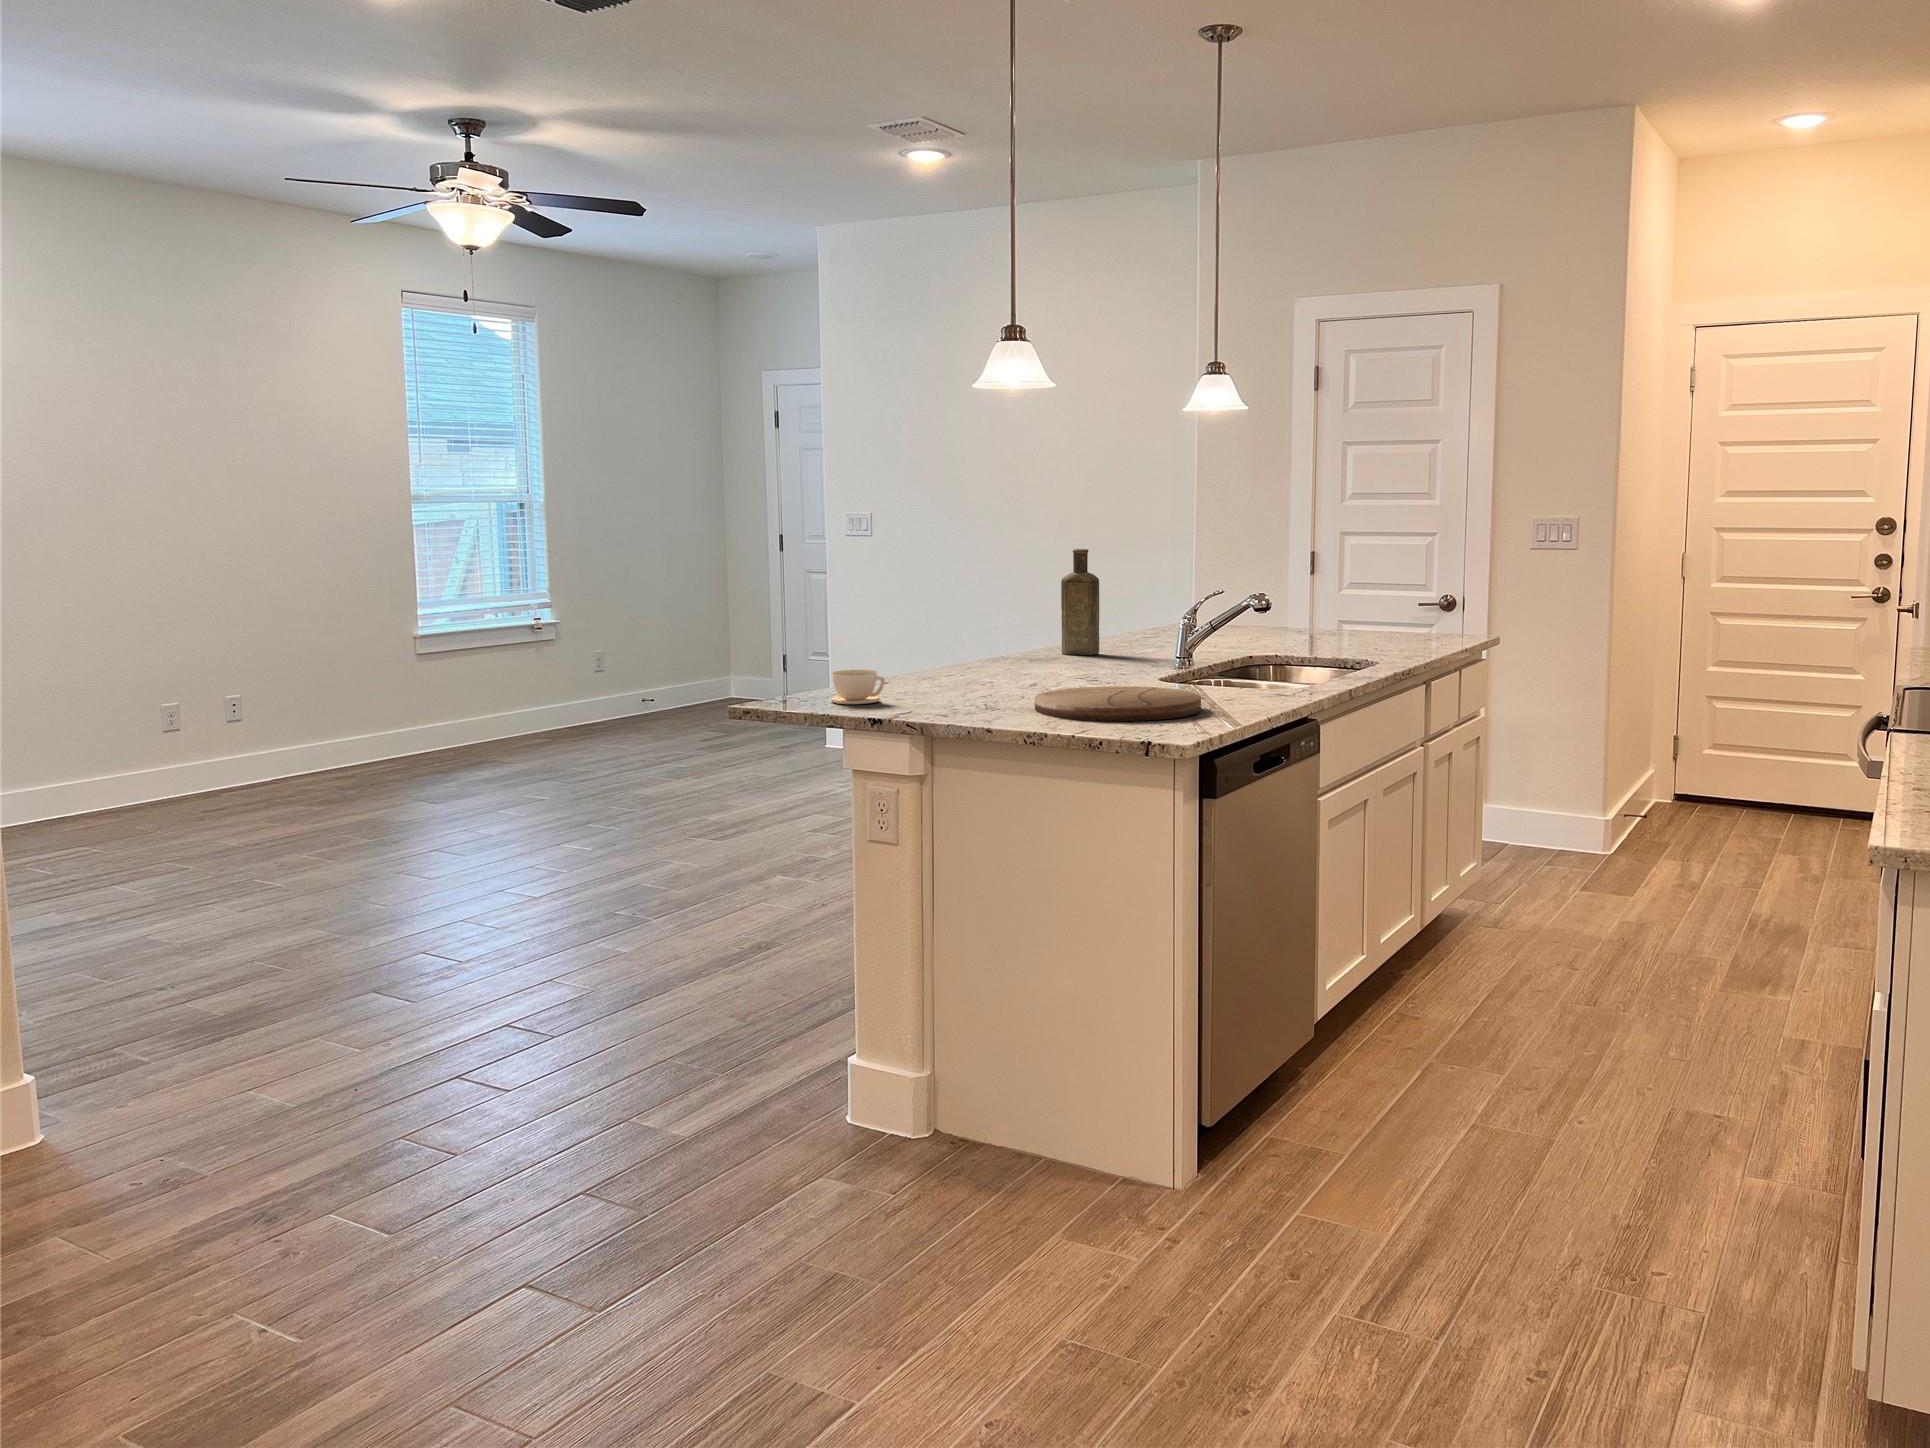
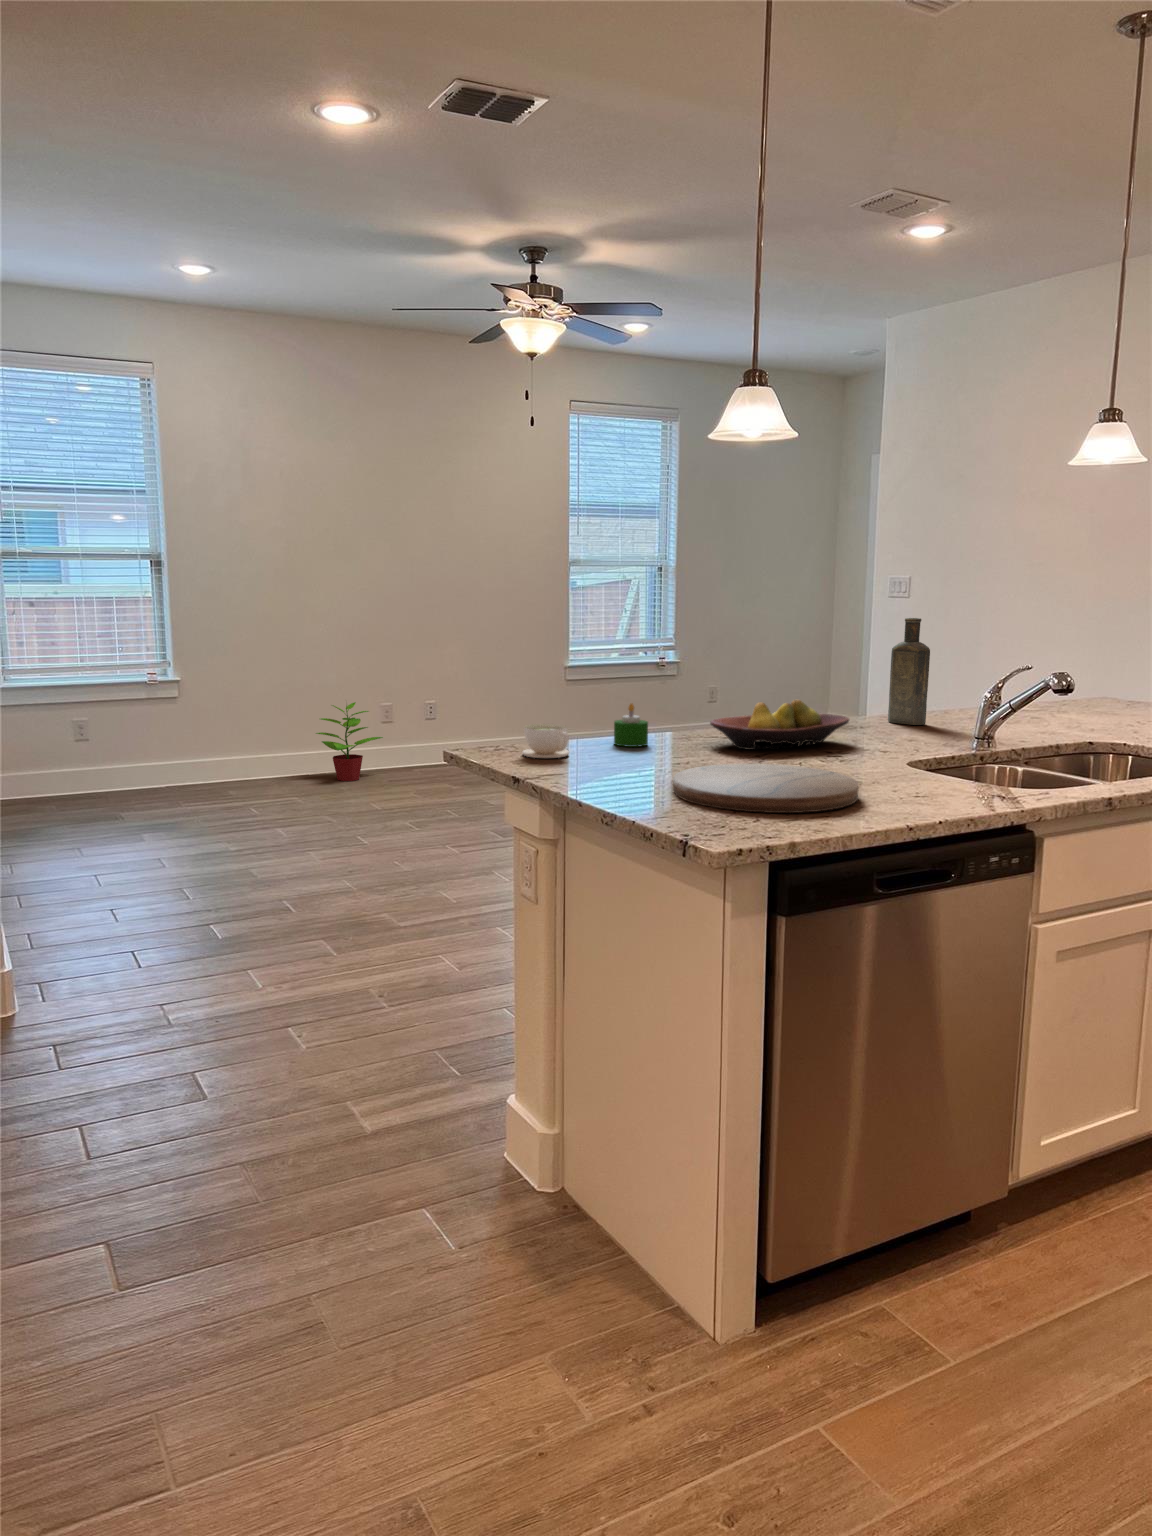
fruit bowl: none [967,632,1082,683] -> present [710,700,849,750]
candle: none [884,645,919,690] -> present [614,703,648,747]
potted plant: none [68,706,178,829] -> present [316,702,383,781]

